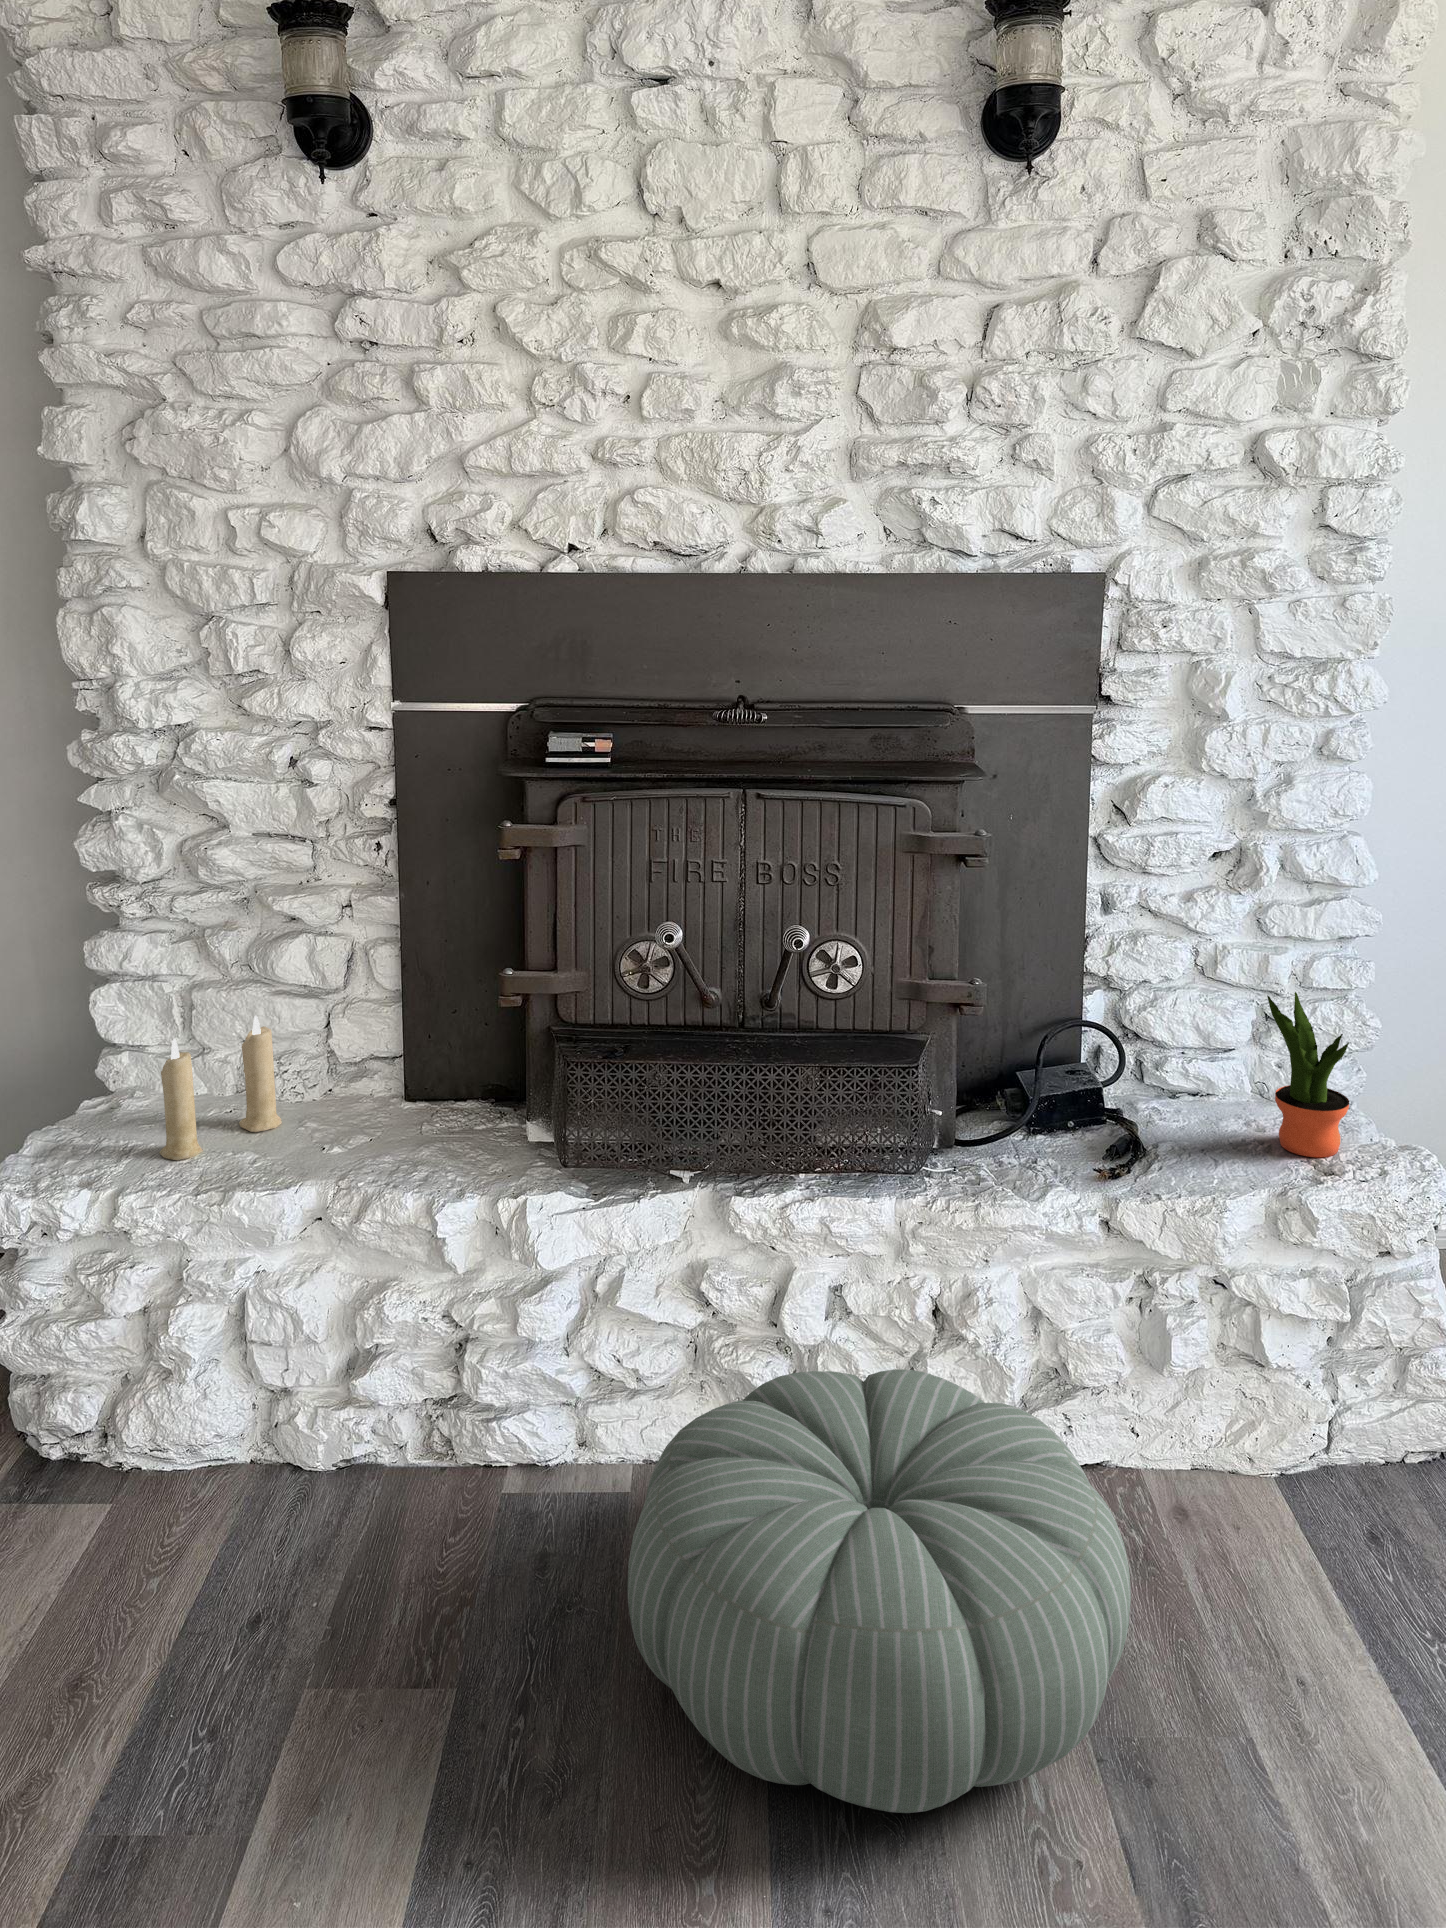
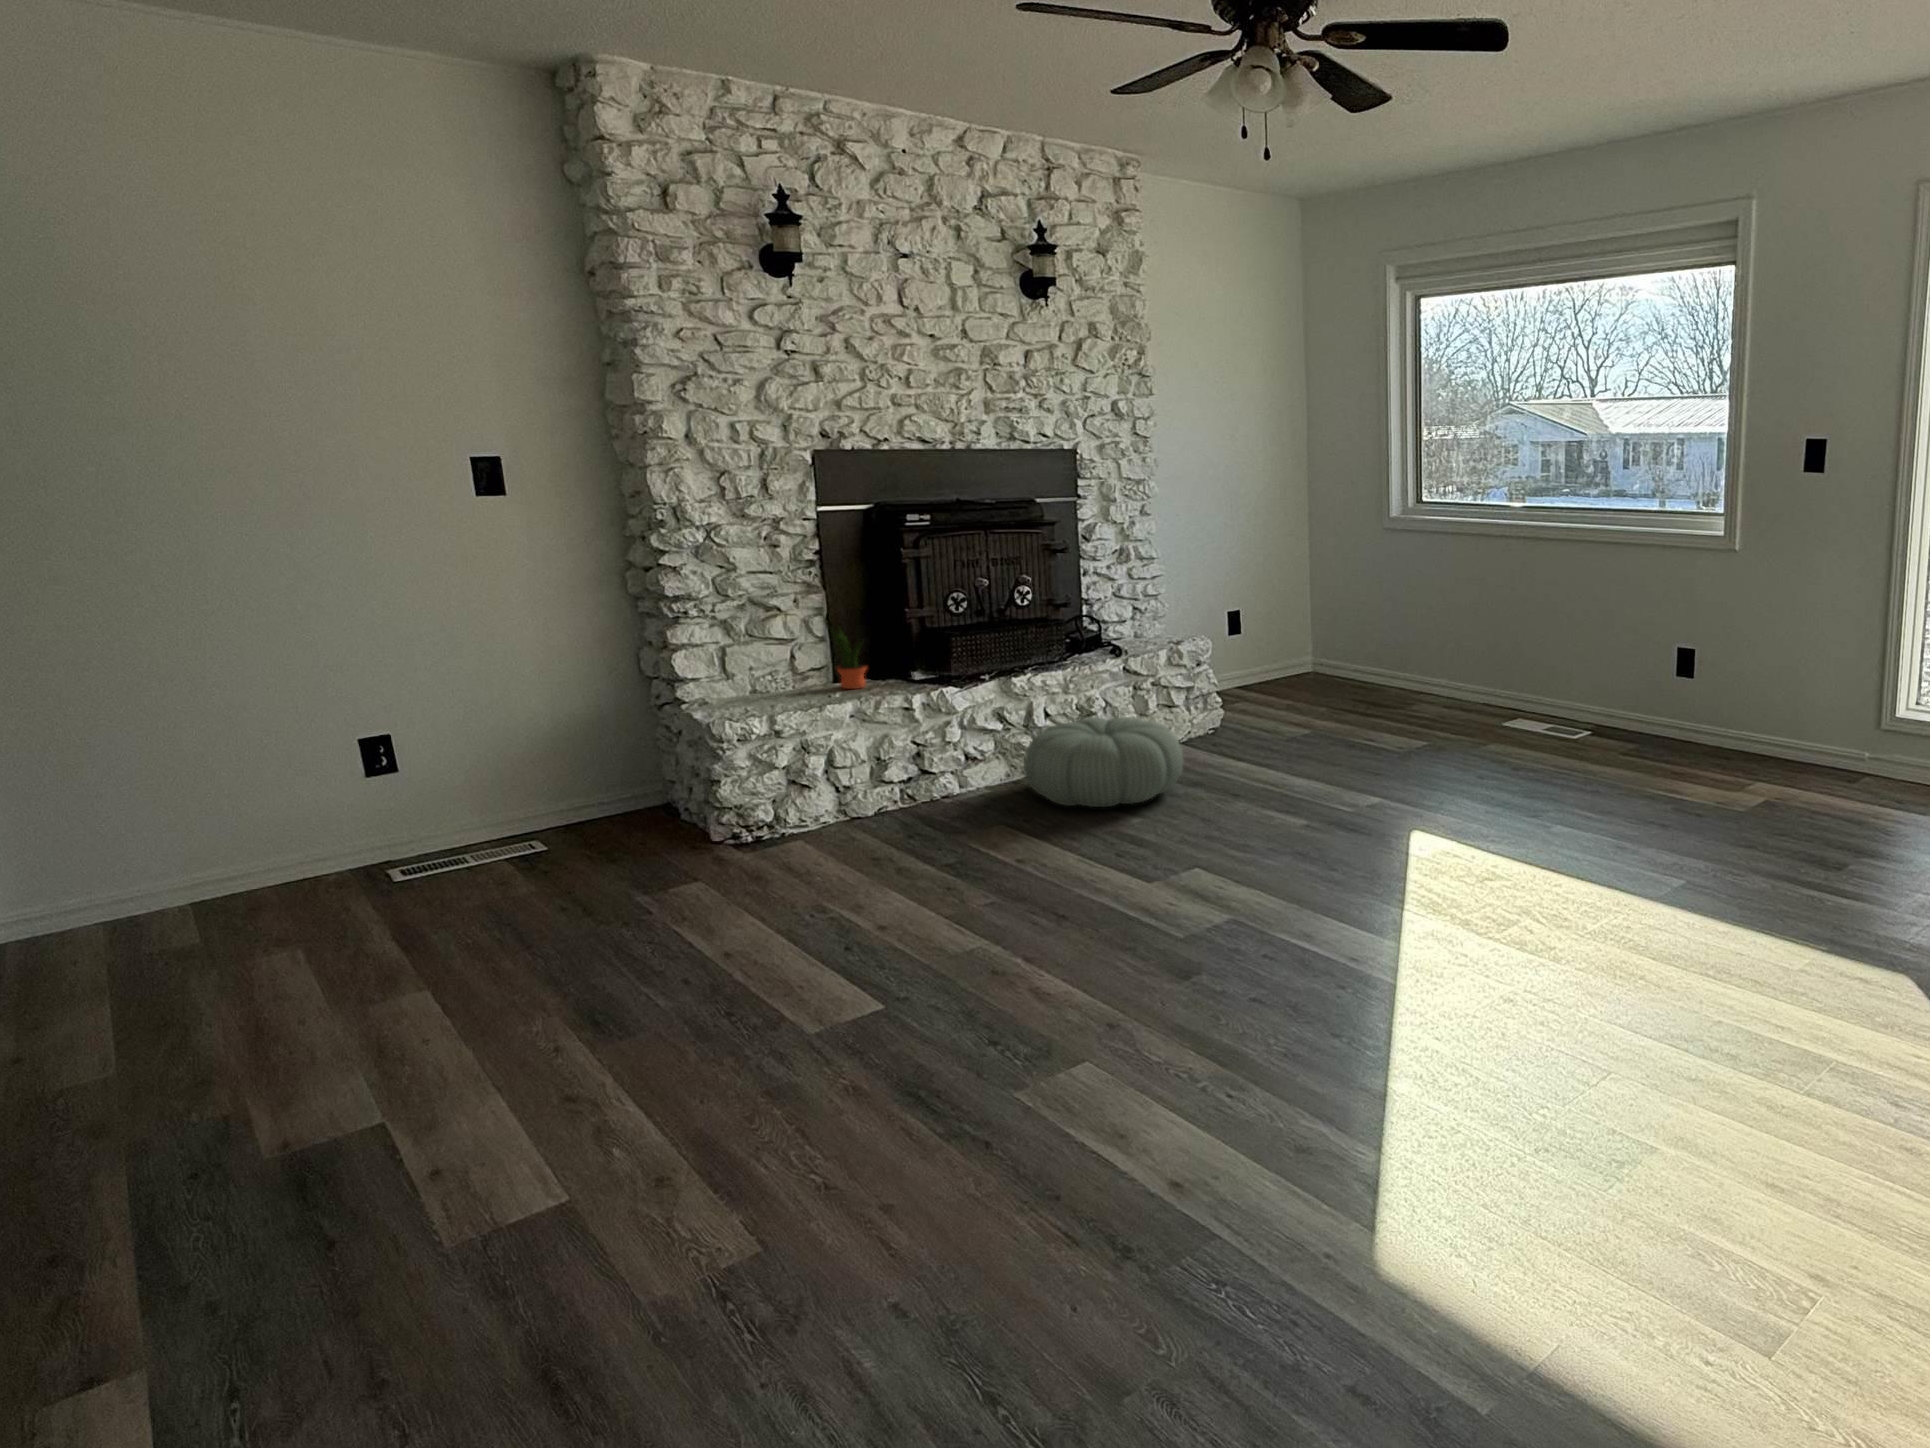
potted plant: present [1267,992,1349,1157] -> present [830,629,866,689]
candle: present [159,1016,282,1160] -> none [763,644,798,705]

